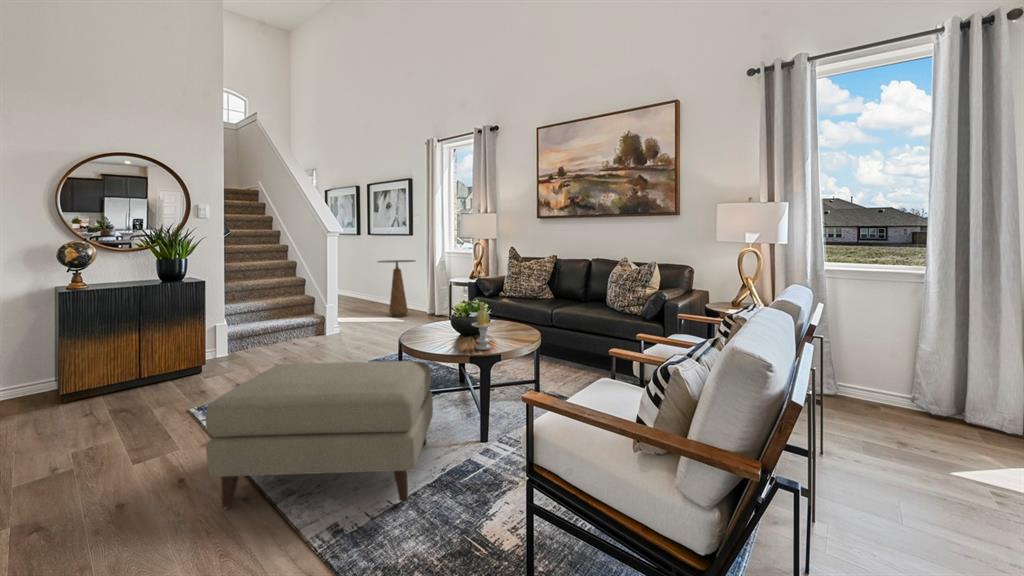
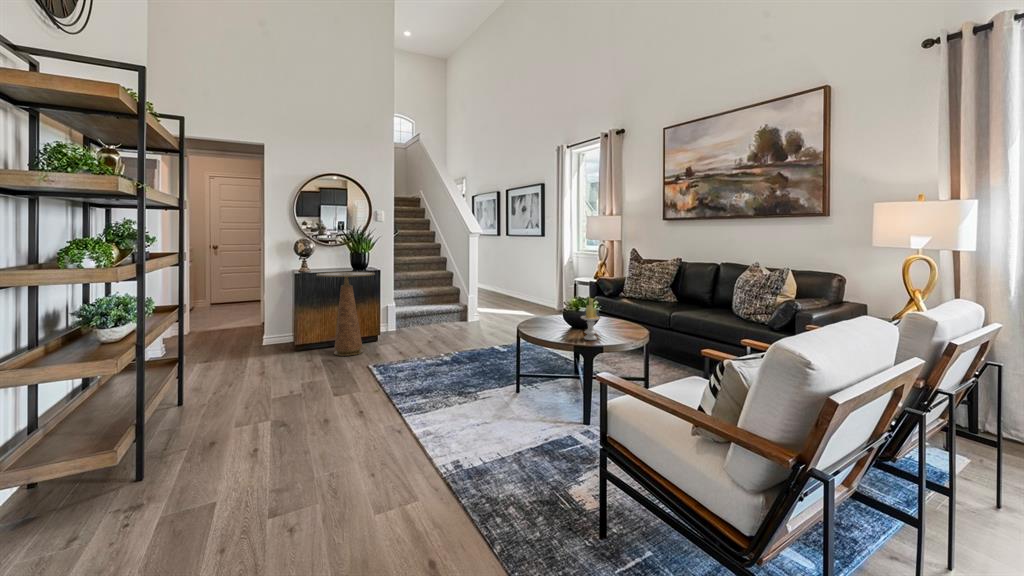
side table: present [378,260,415,317] -> present [317,272,375,356]
ottoman: present [206,361,433,508] -> none [374,338,543,456]

